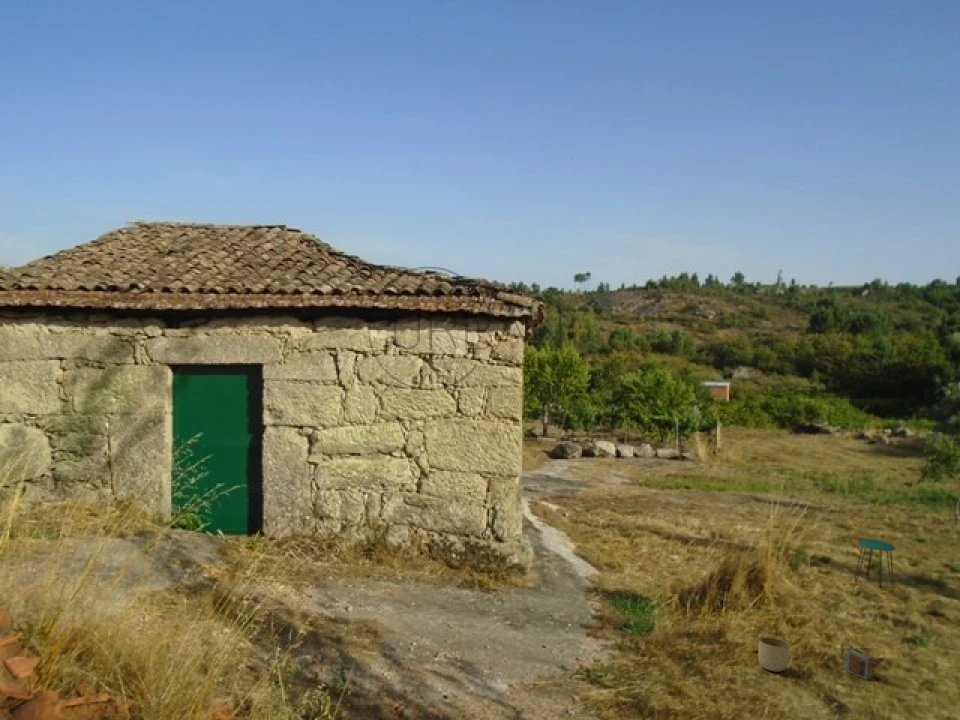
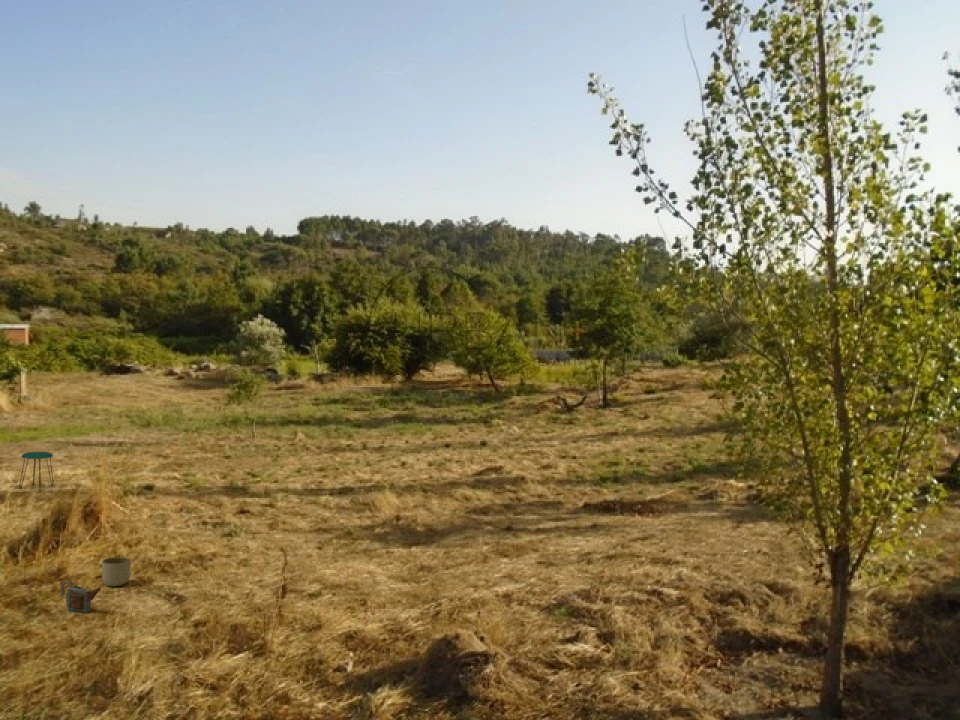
stool: present [855,539,895,587] -> present [20,452,53,488]
watering can: present [840,642,883,680] -> present [61,581,101,613]

